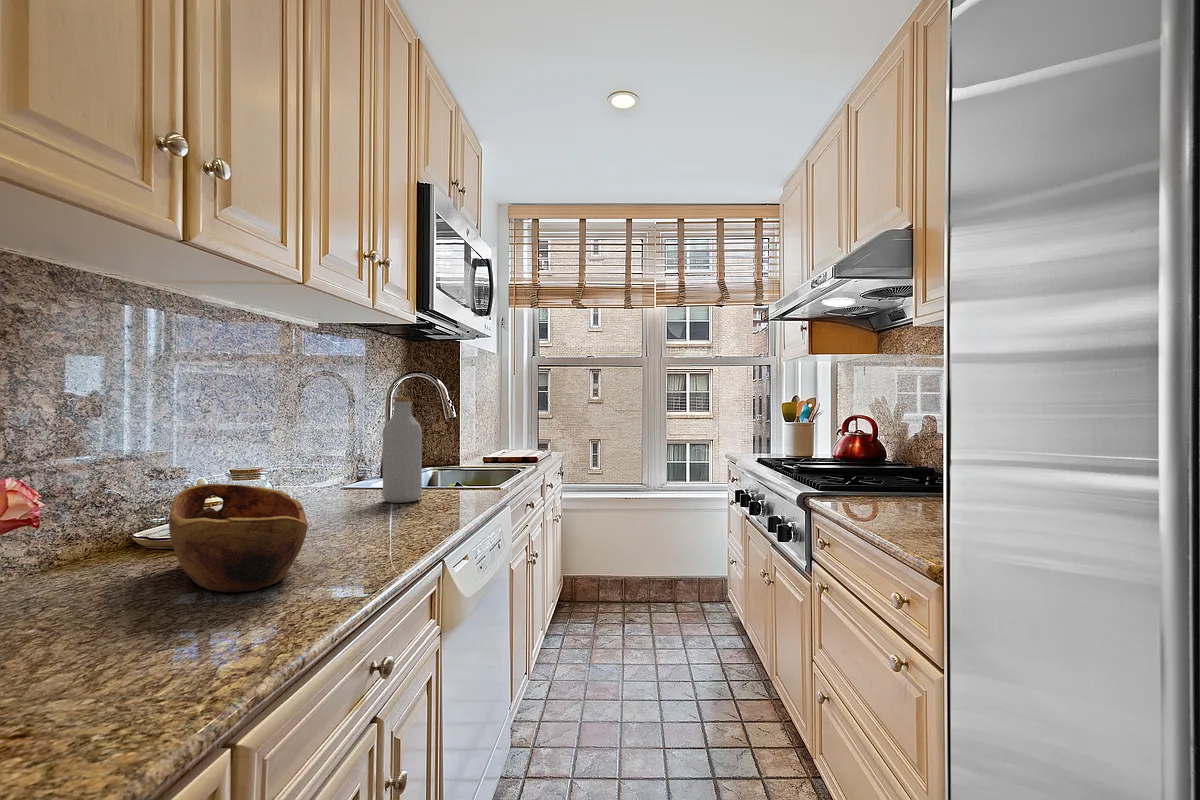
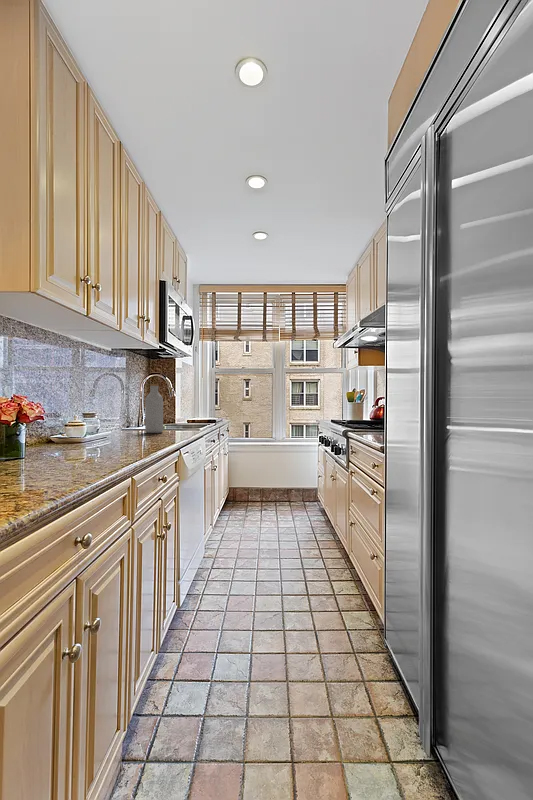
wooden bowl: present [169,484,308,592] -> none [77,415,134,448]

